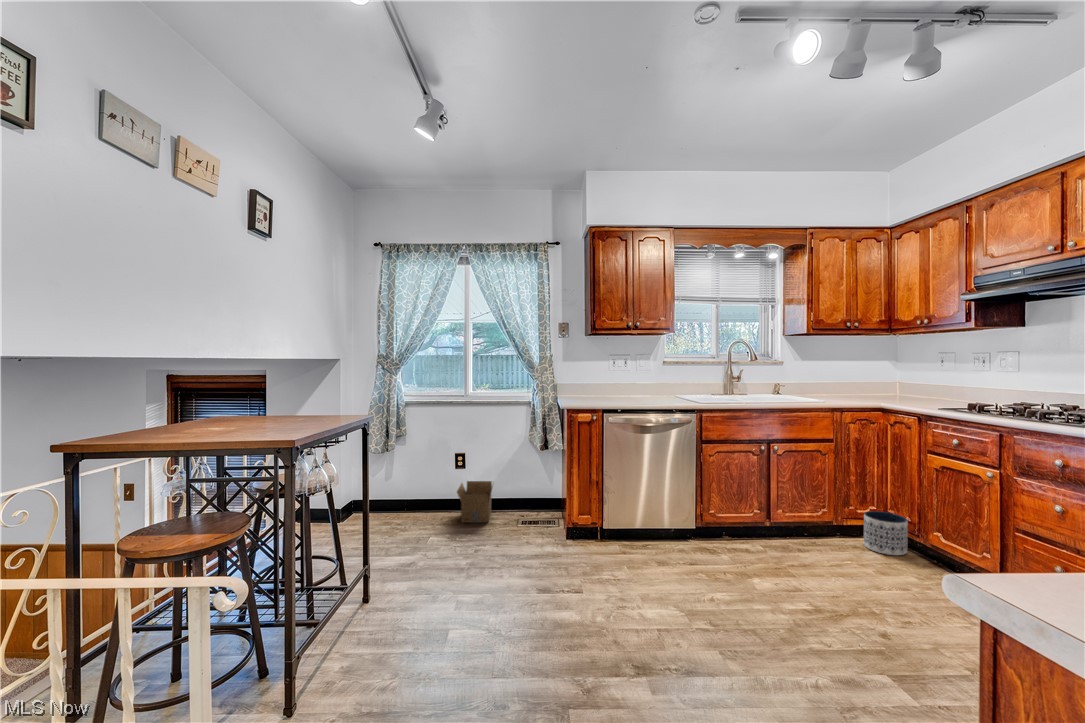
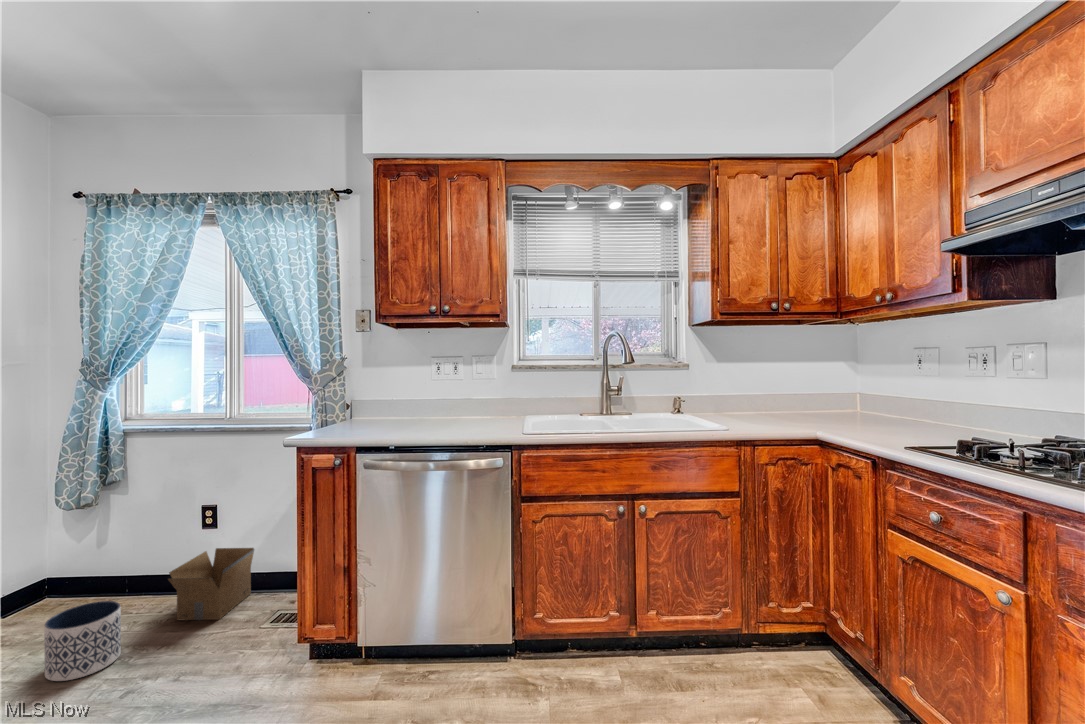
planter: present [864,511,908,555] -> present [44,601,121,681]

